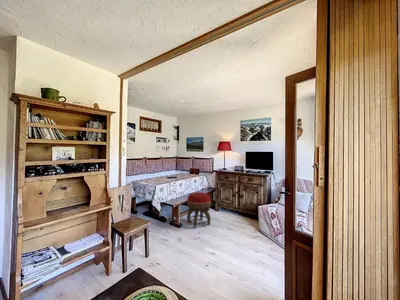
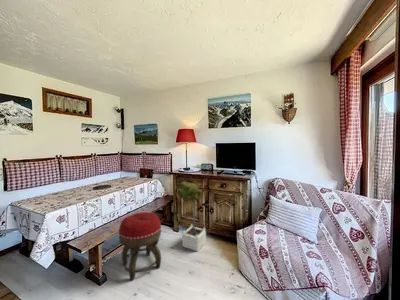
potted tree: none [220,176,238,221] -> present [178,182,206,251]

